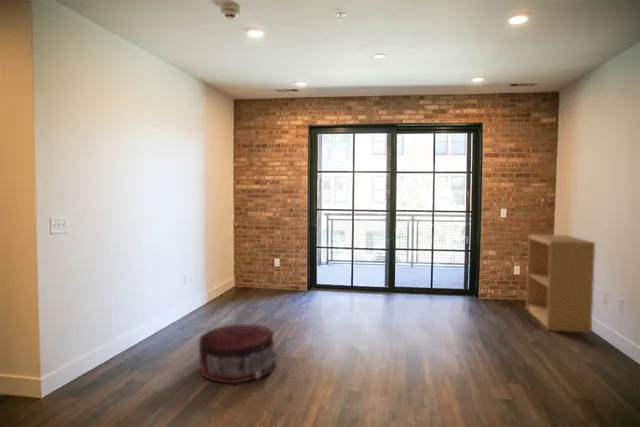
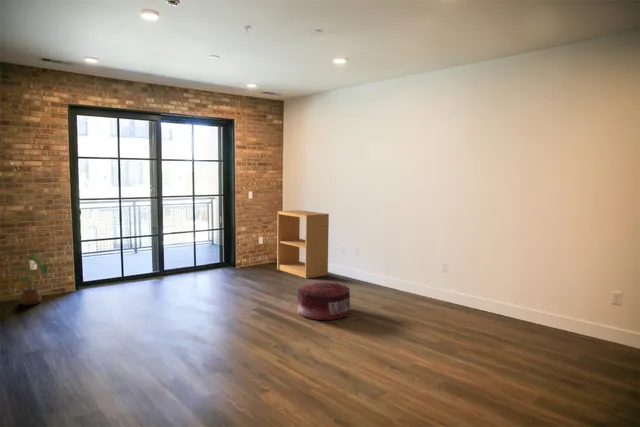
house plant: none [252,252,287,295] -> present [16,253,53,305]
pouf: present [199,324,276,383] -> present [298,281,350,320]

